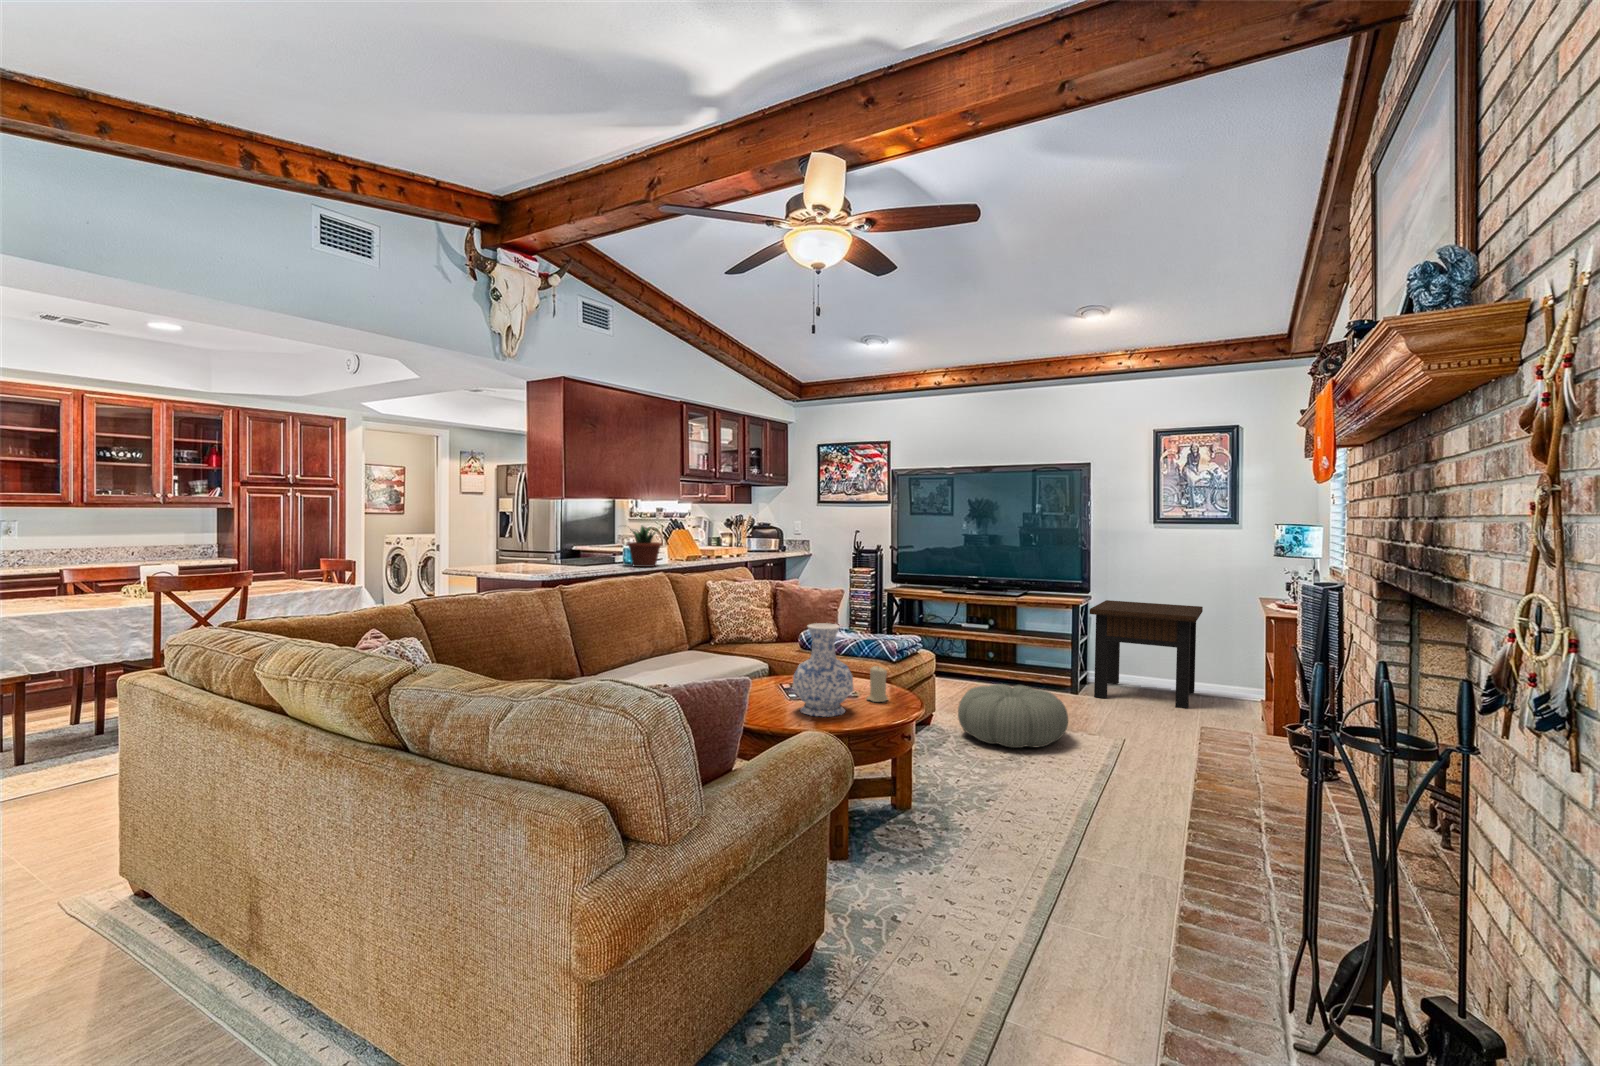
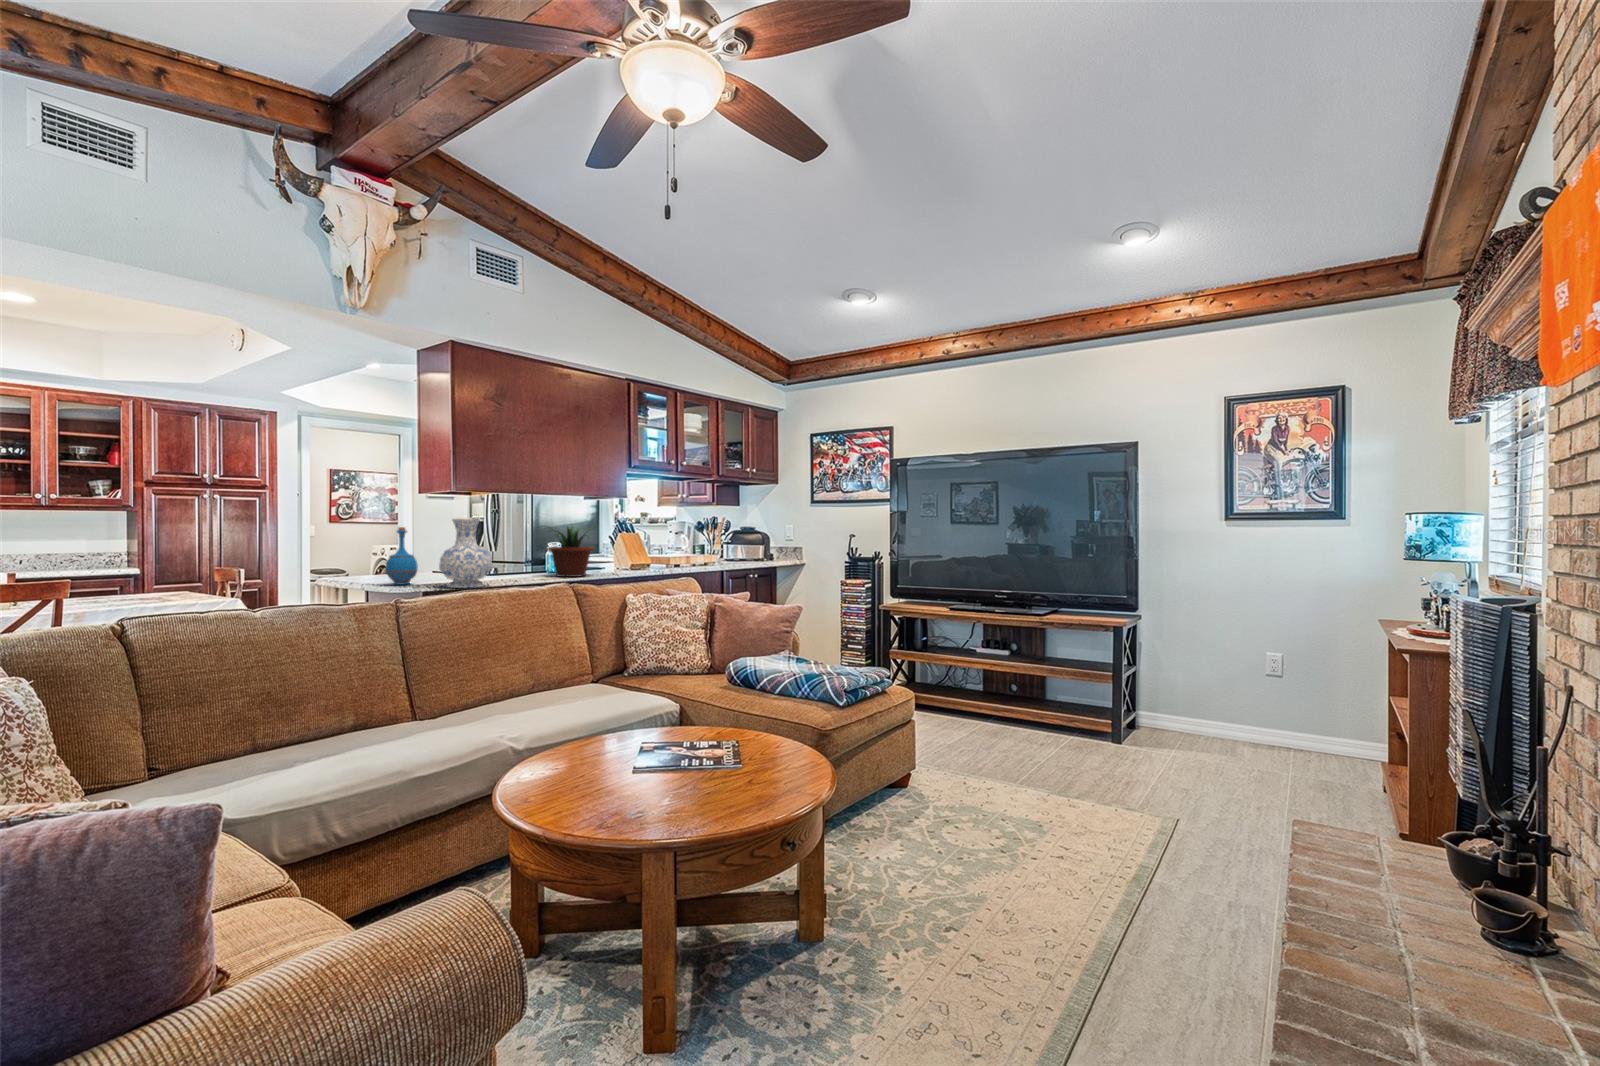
bottle: none [512,528,537,574] -> present [386,527,418,585]
side table: present [1090,600,1203,709] -> none [1137,620,1298,775]
vase: present [793,623,853,717] -> present [439,518,492,588]
candle: present [867,666,888,702] -> none [743,727,778,787]
pouf: present [958,684,1068,748] -> none [938,739,1097,839]

